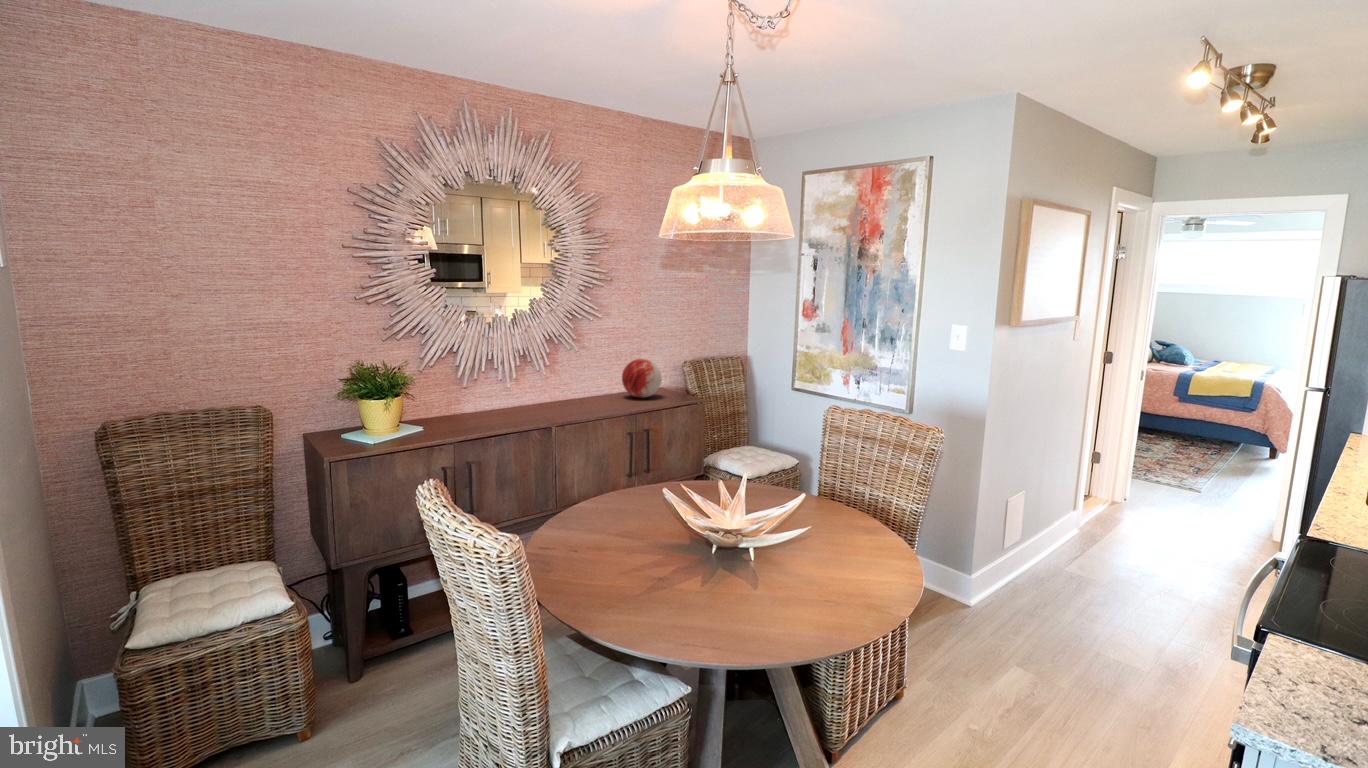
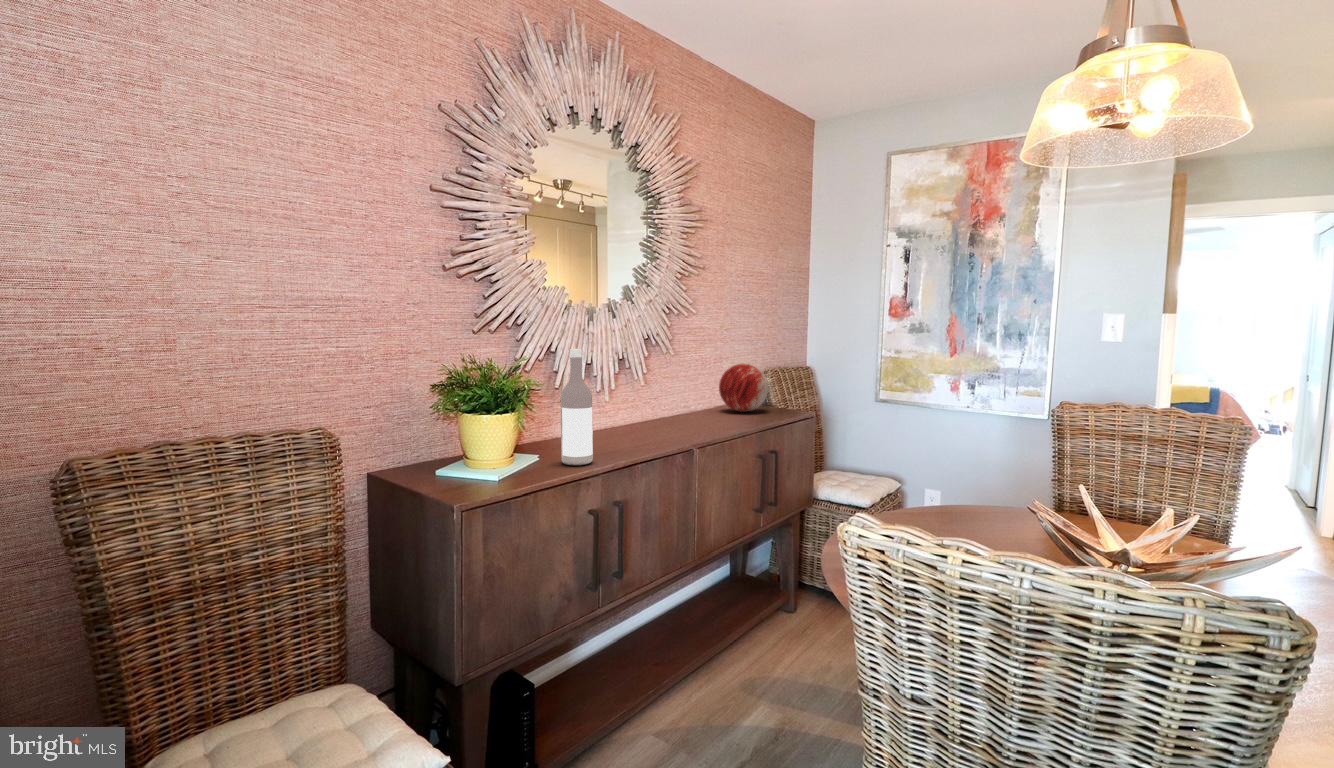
wine bottle: none [421,357,446,437] -> present [561,349,593,465]

